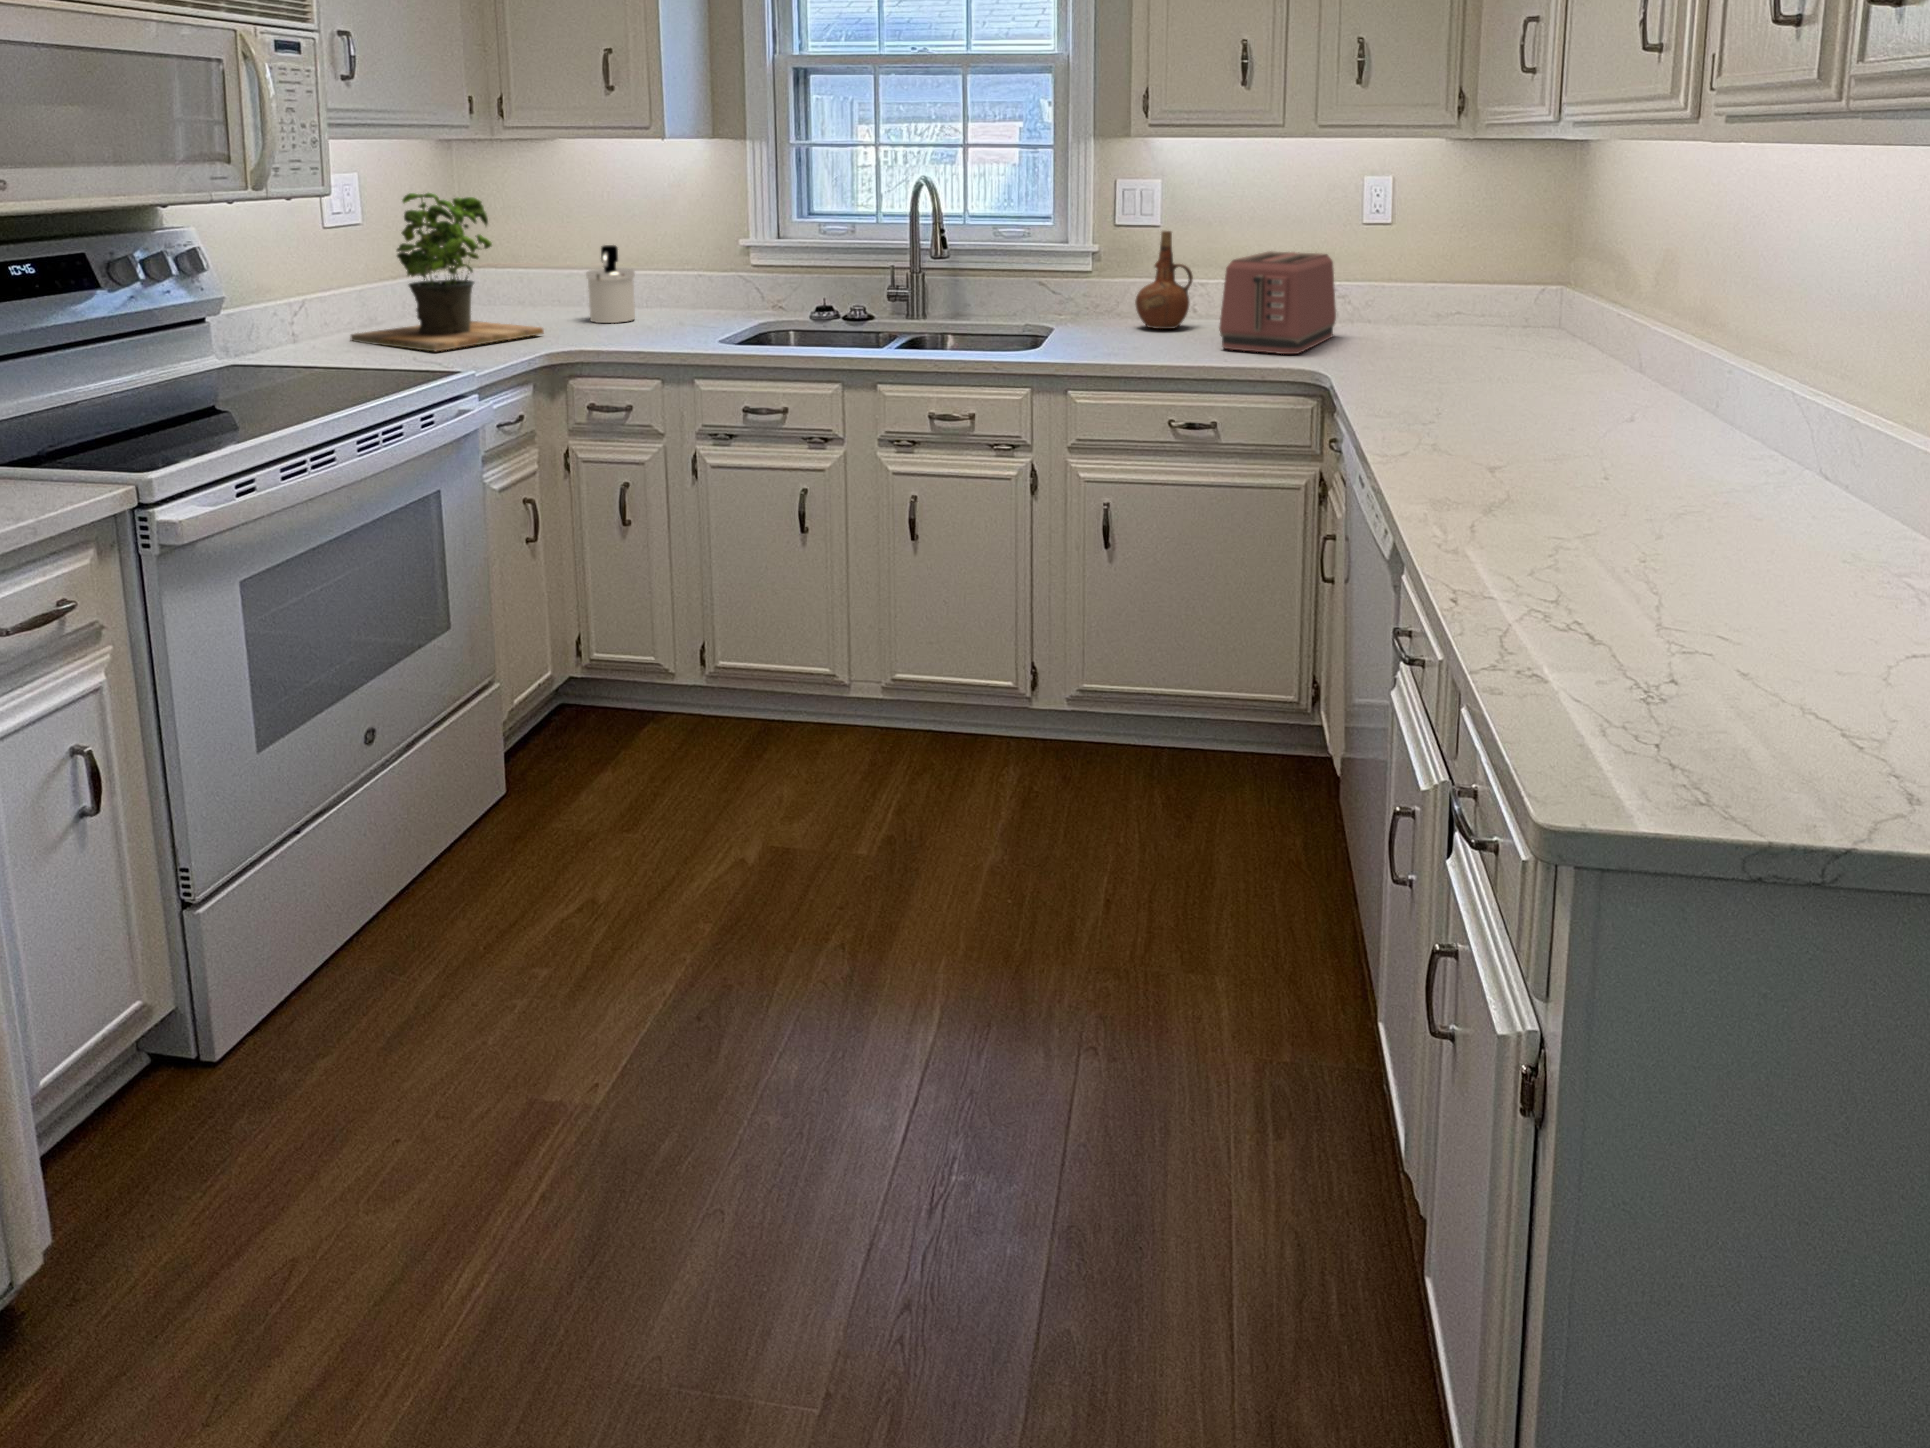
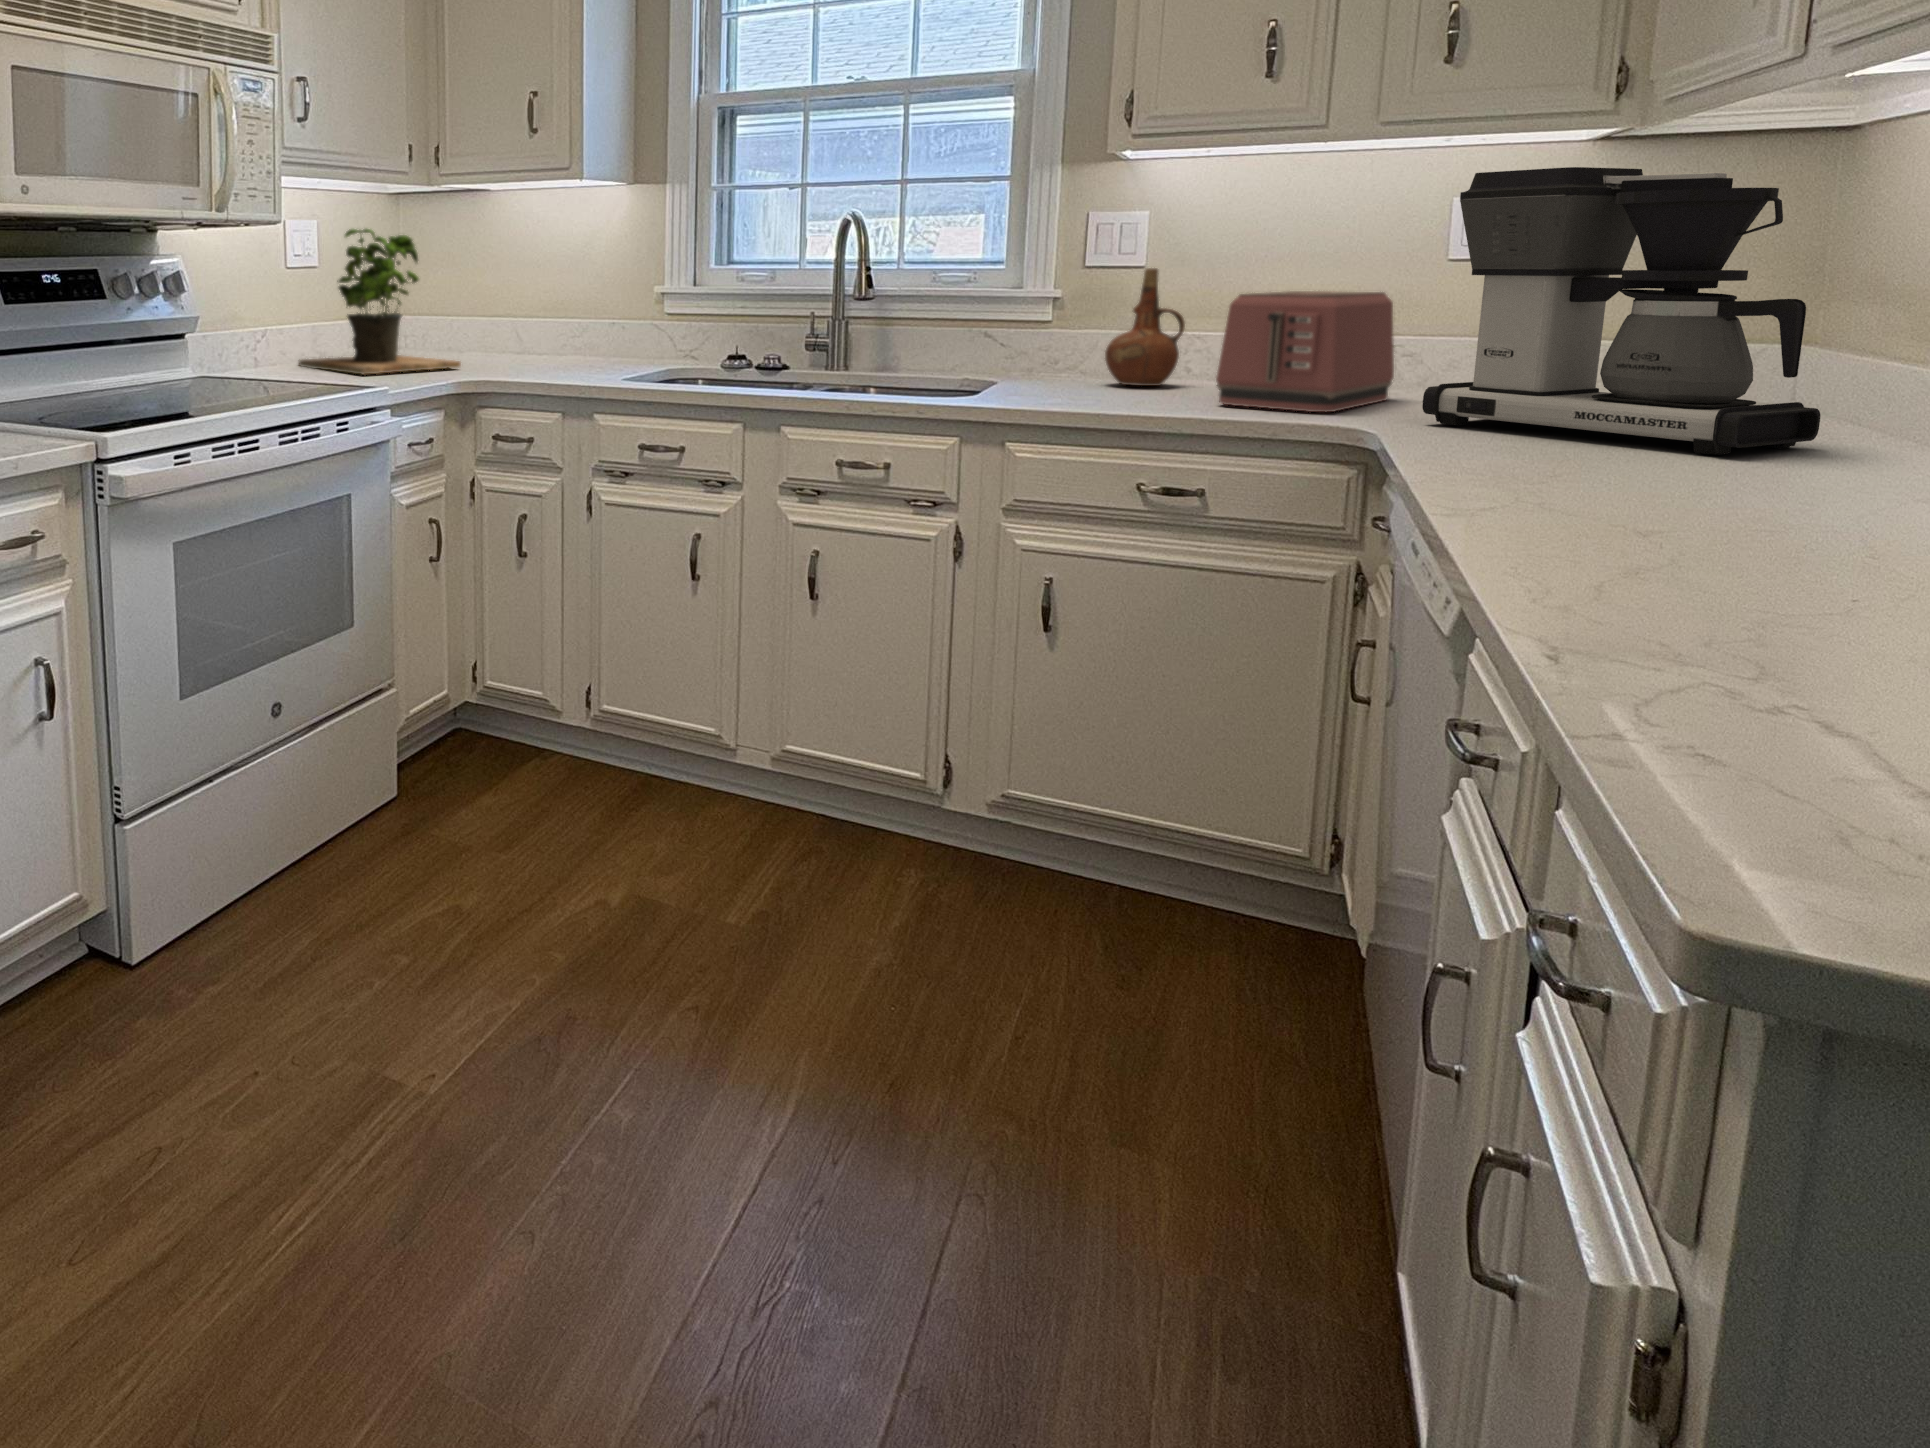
coffee maker: none [1357,174,1580,385] -> present [1422,167,1820,455]
soap dispenser: present [586,245,635,323] -> none [505,288,550,363]

